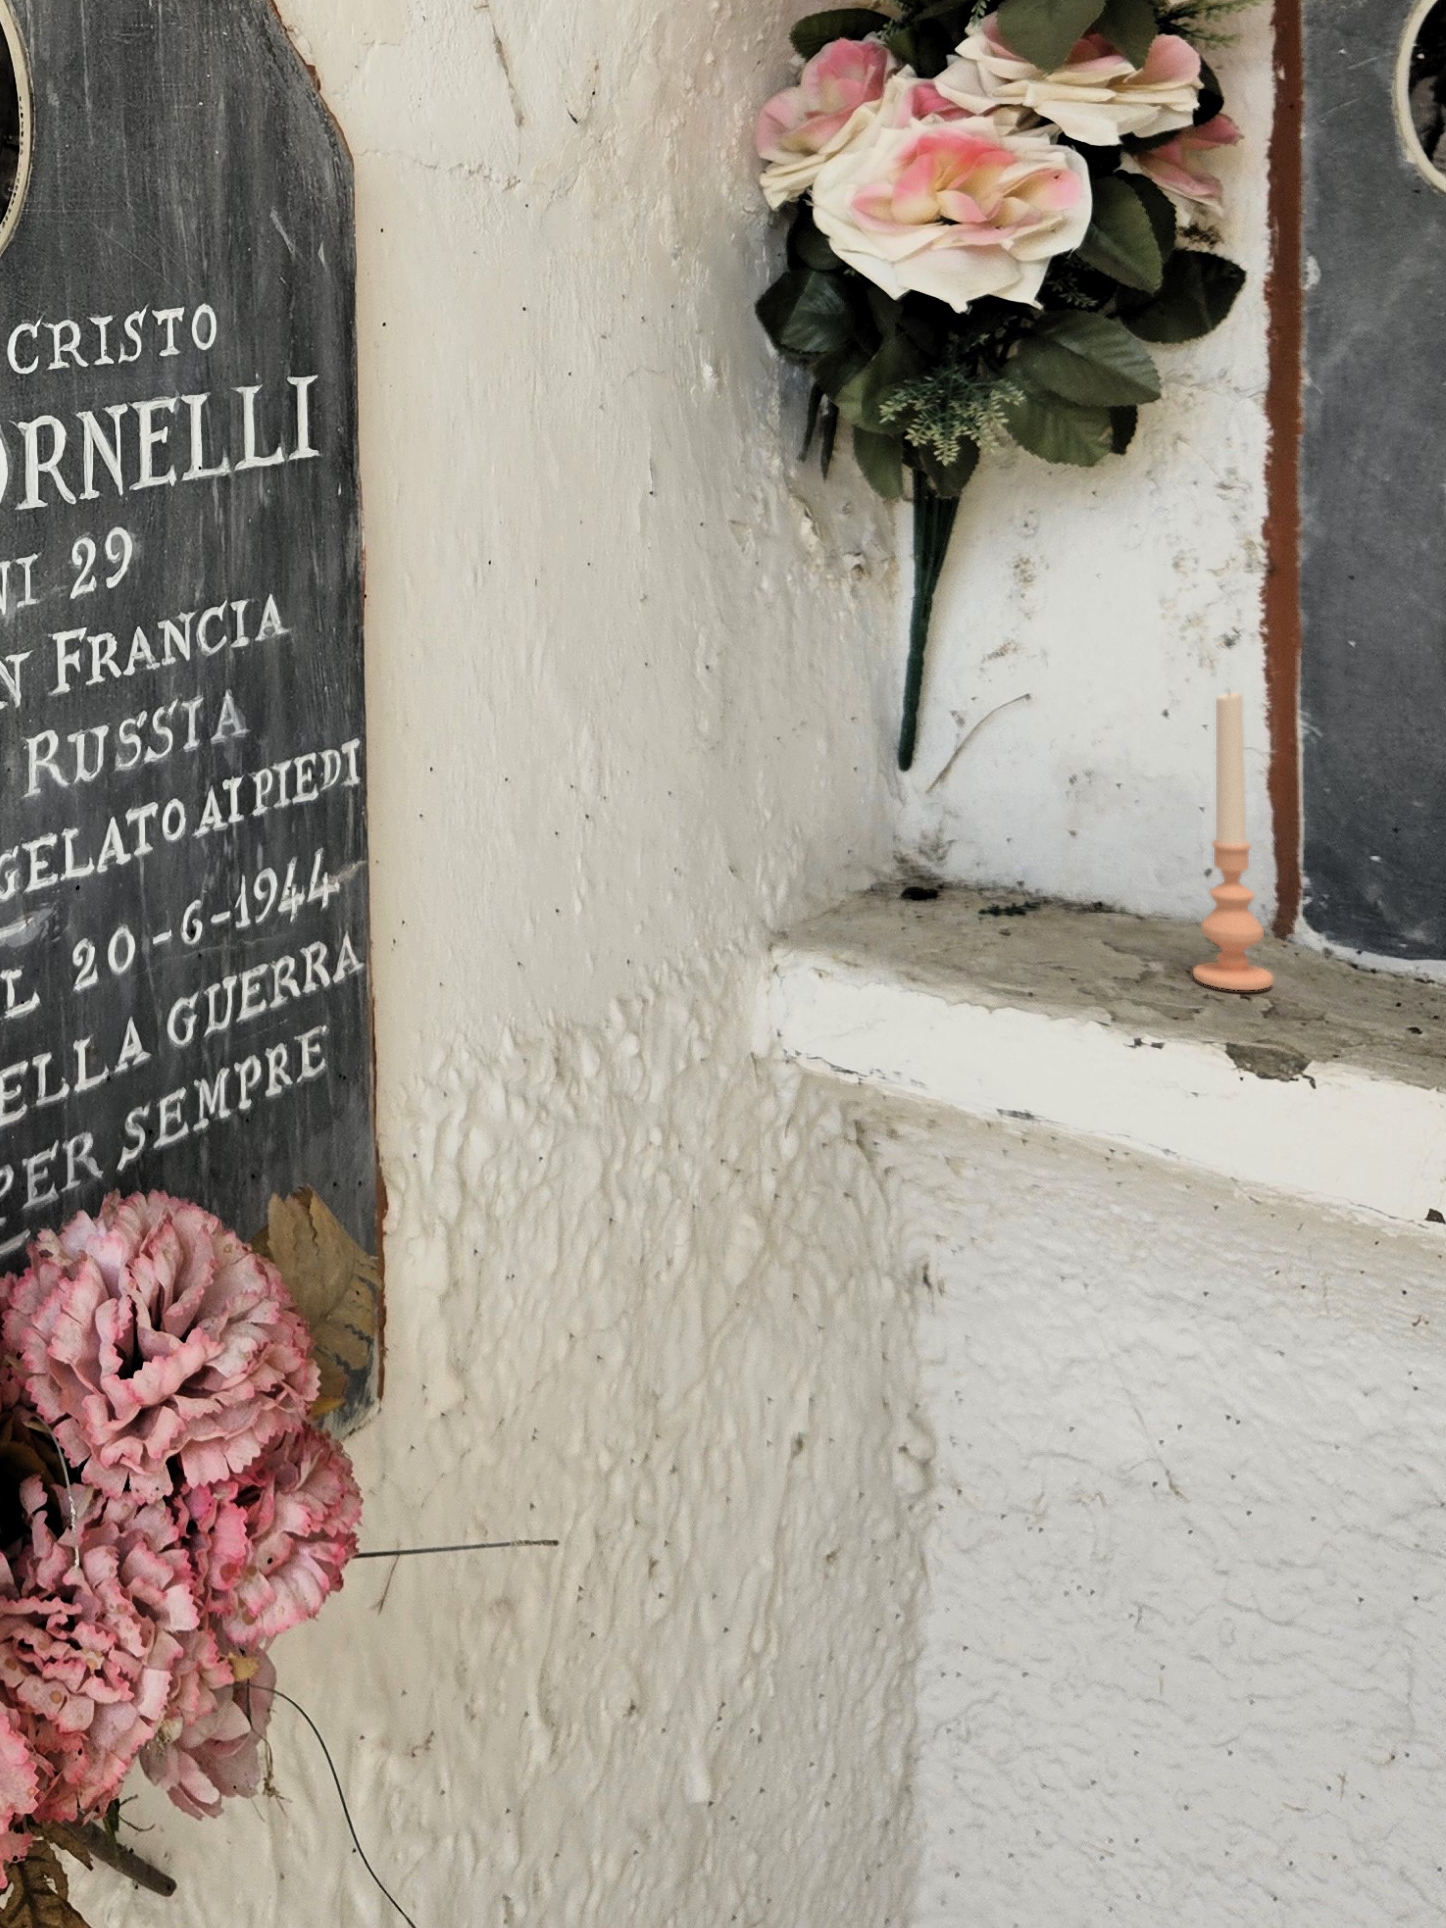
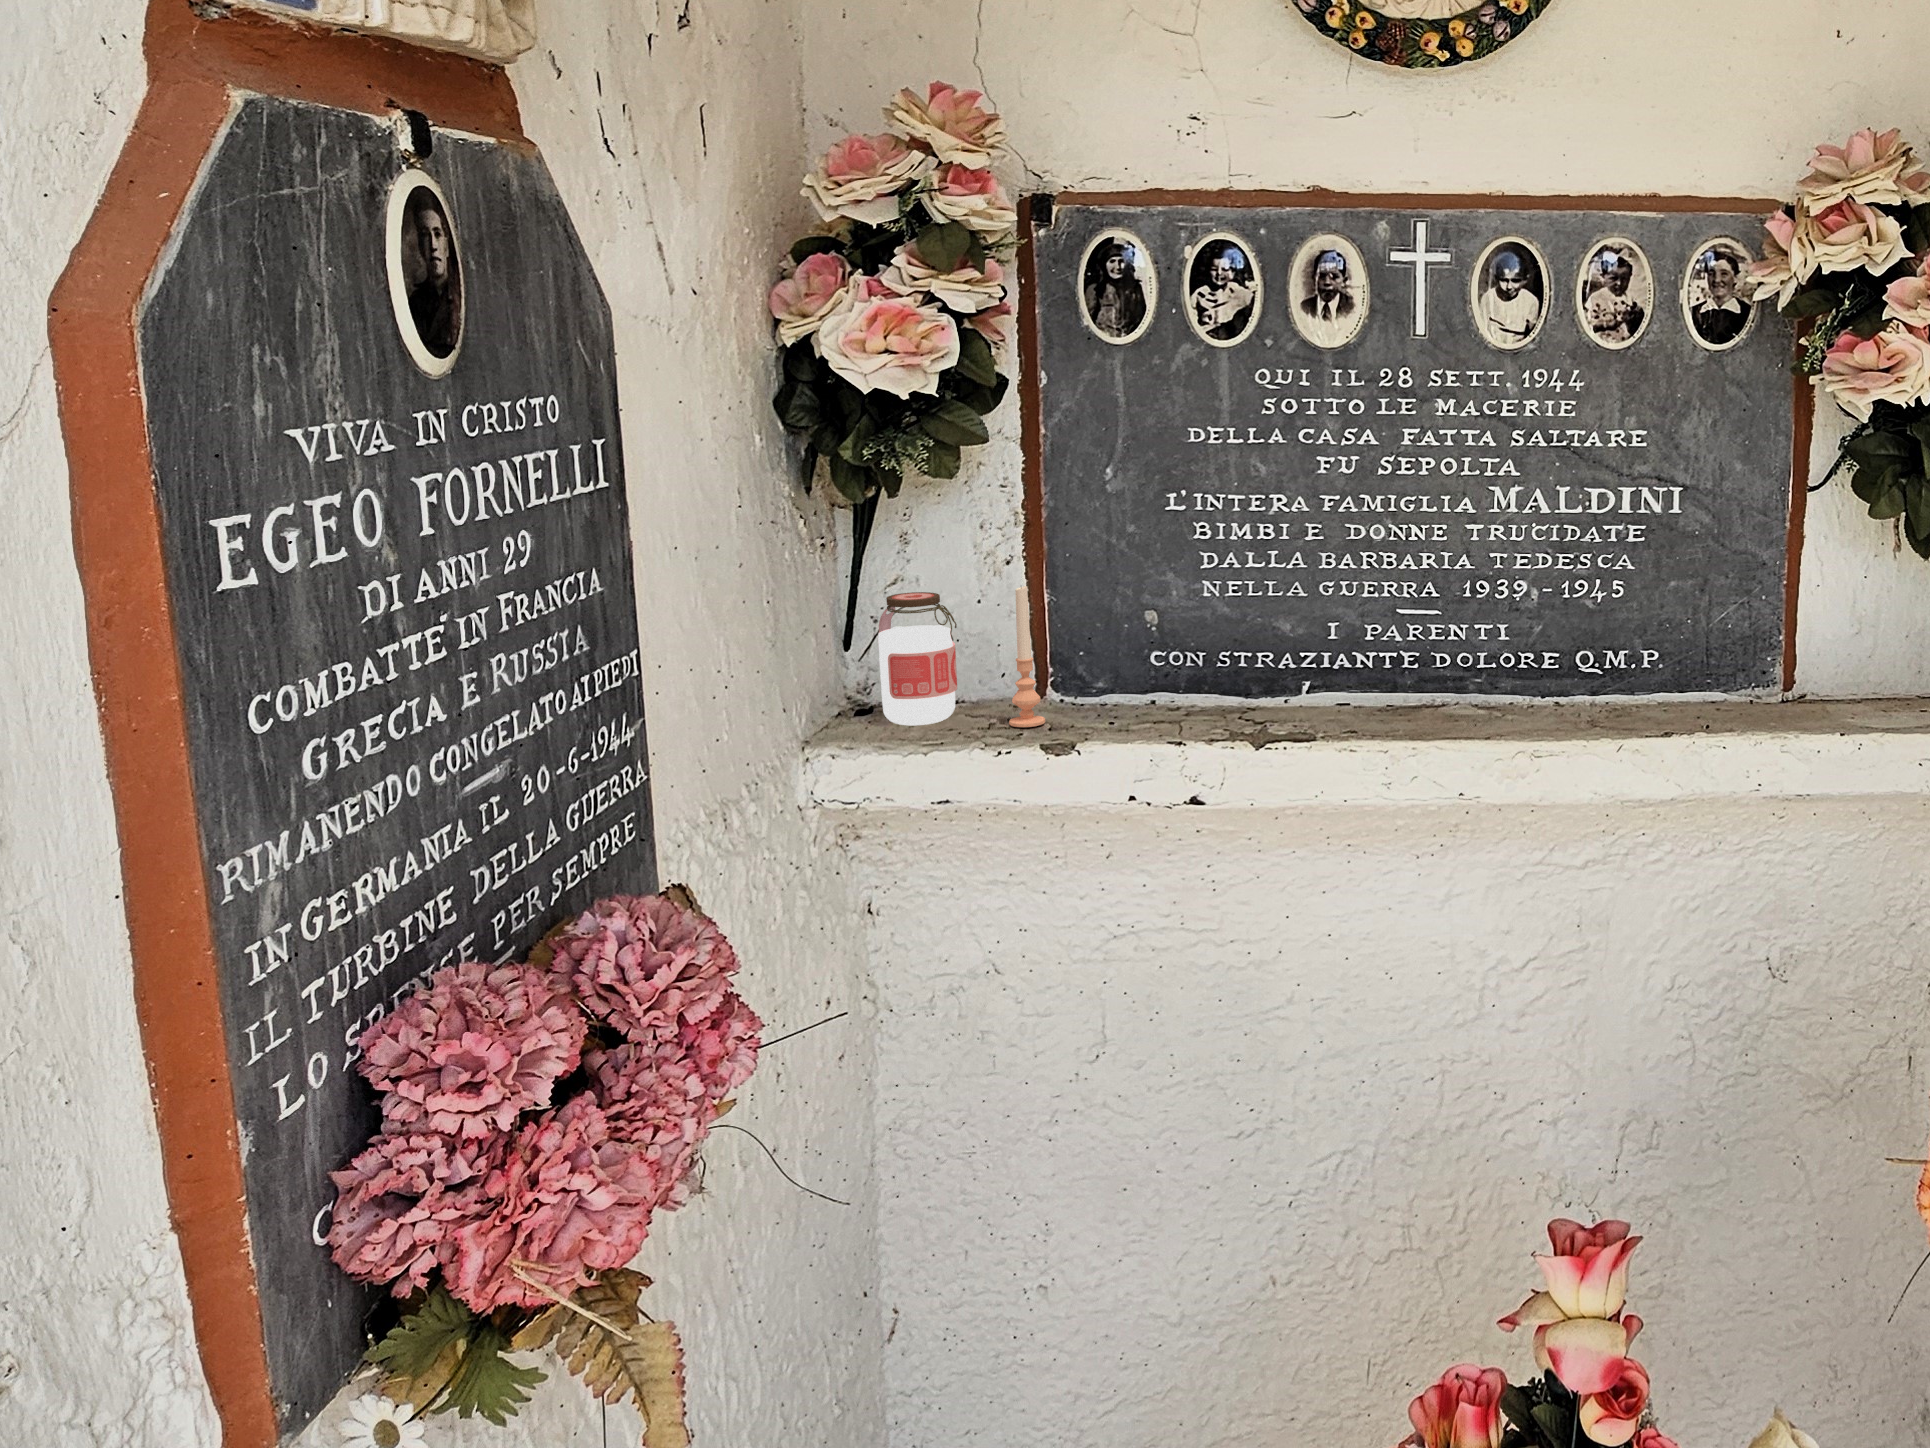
jar: none [939,676,1099,947] -> present [878,592,957,725]

